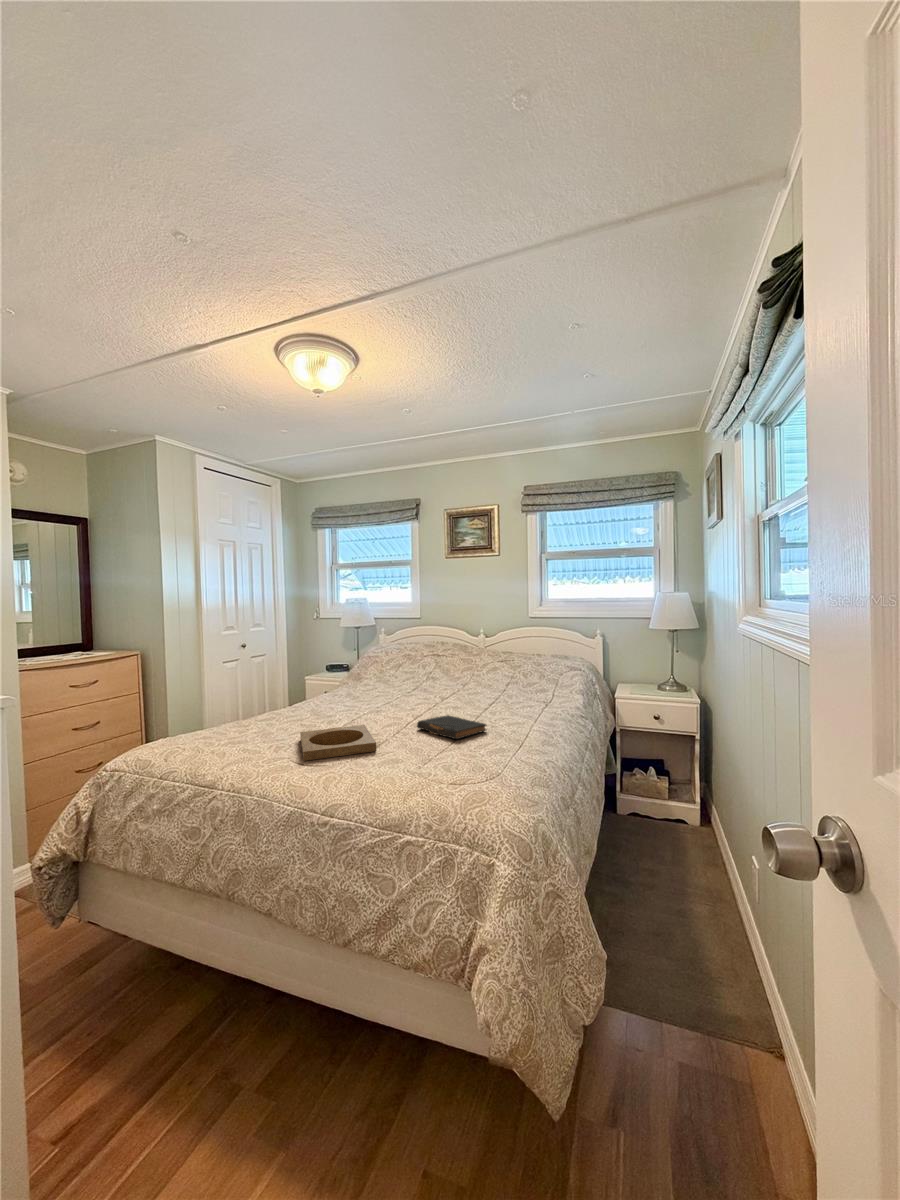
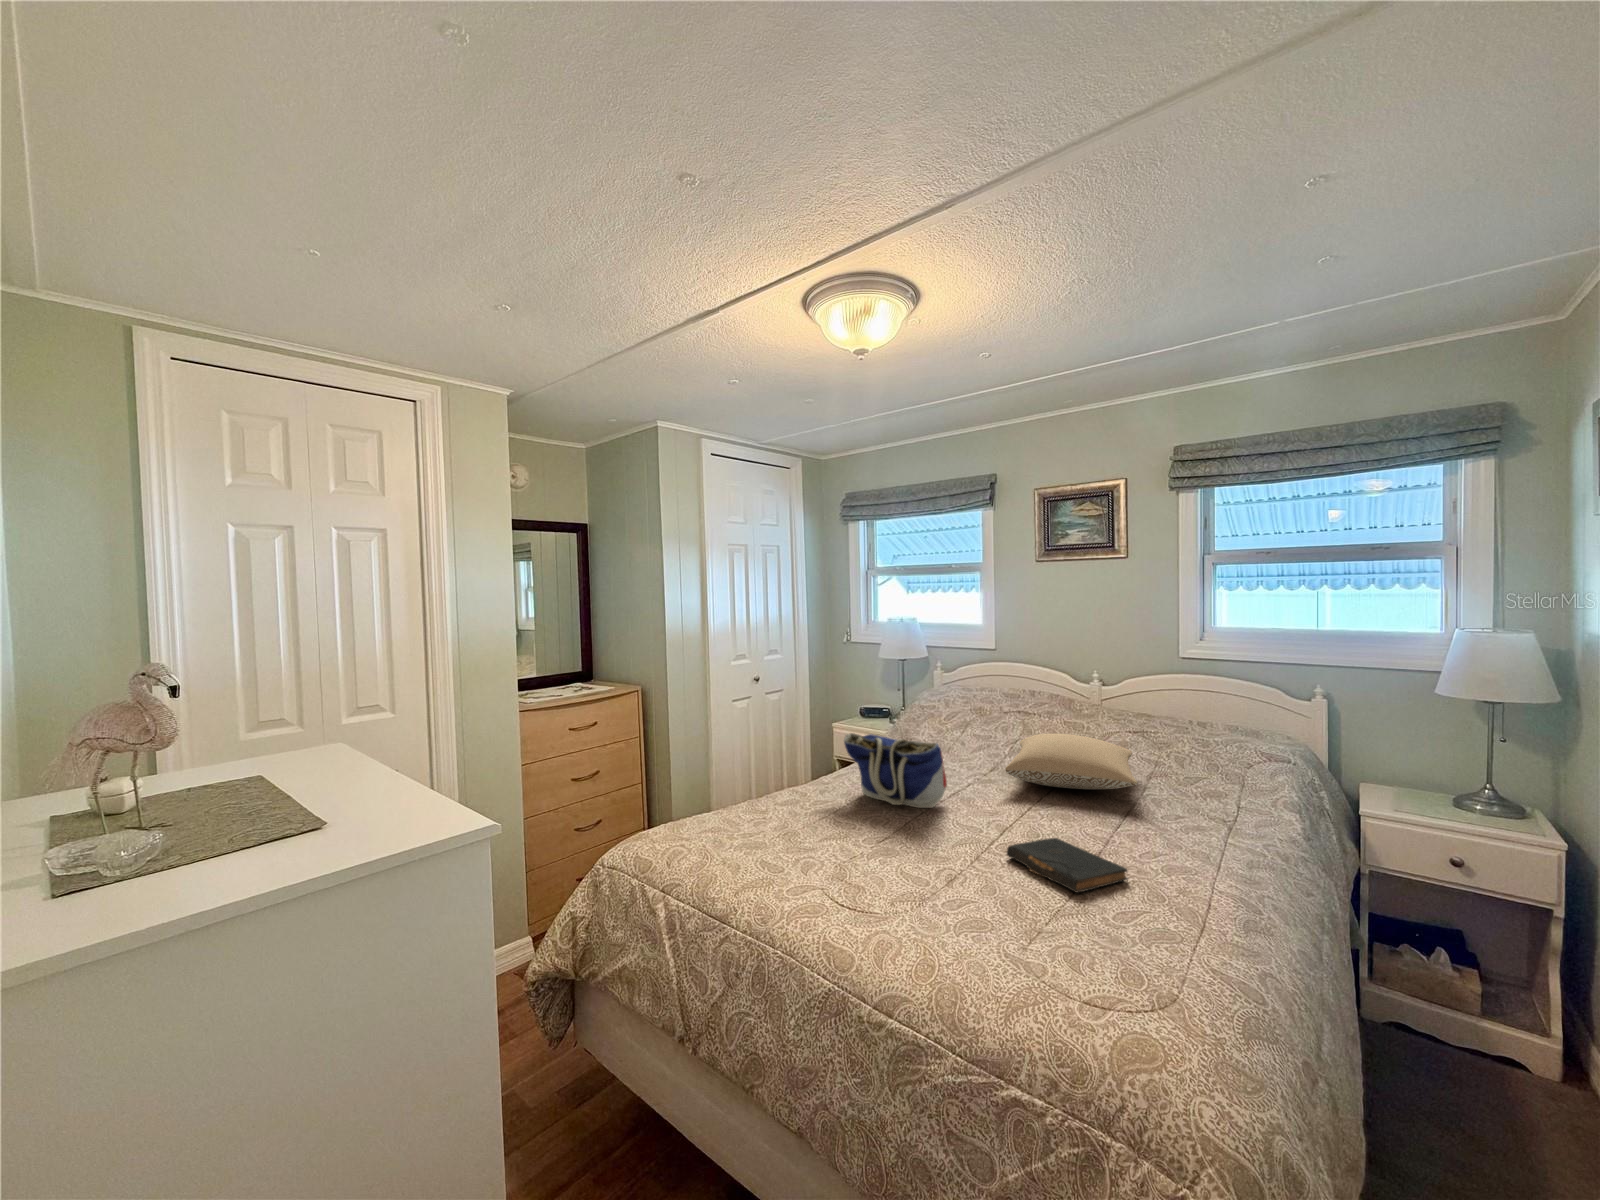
pillow: none [422,661,499,693] -> present [1005,733,1137,789]
tote bag: none [310,665,383,712] -> present [844,733,947,808]
tray: present [300,725,376,761] -> none [835,842,948,900]

